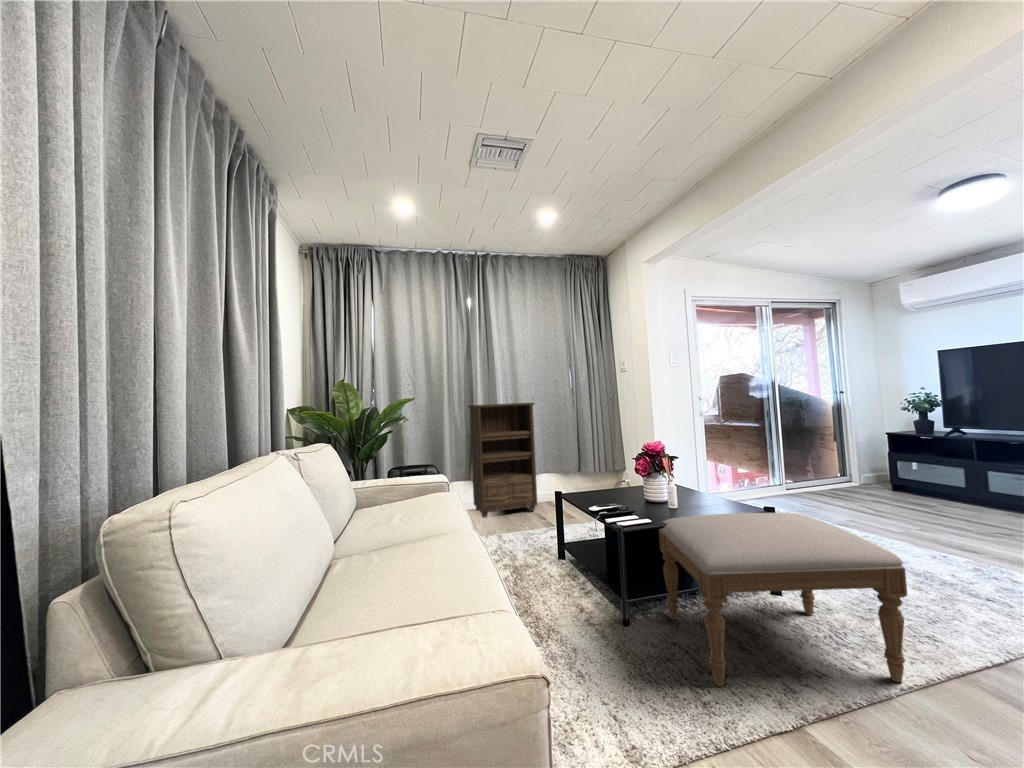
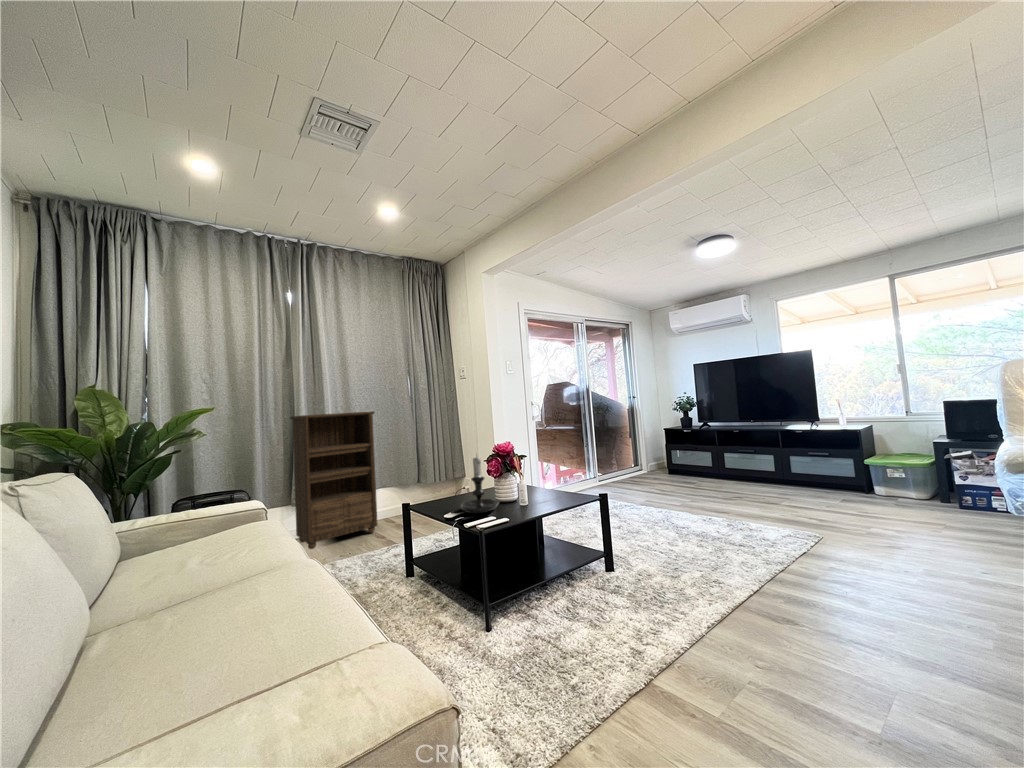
candle holder: none [604,452,644,510] -> present [461,457,499,513]
ottoman: present [659,513,907,686] -> none [517,496,707,666]

